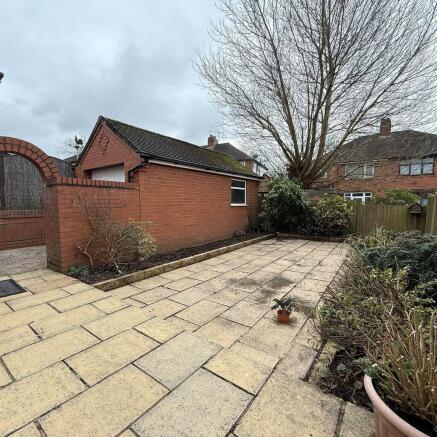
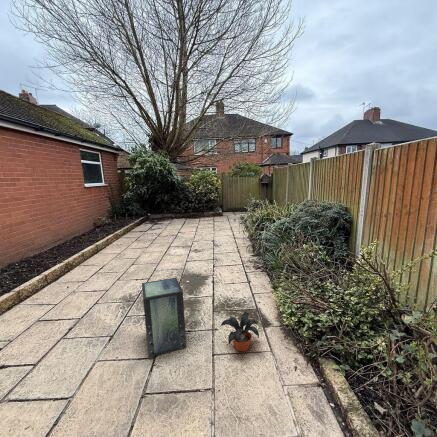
storage box: none [228,265,254,309] -> present [142,278,186,357]

